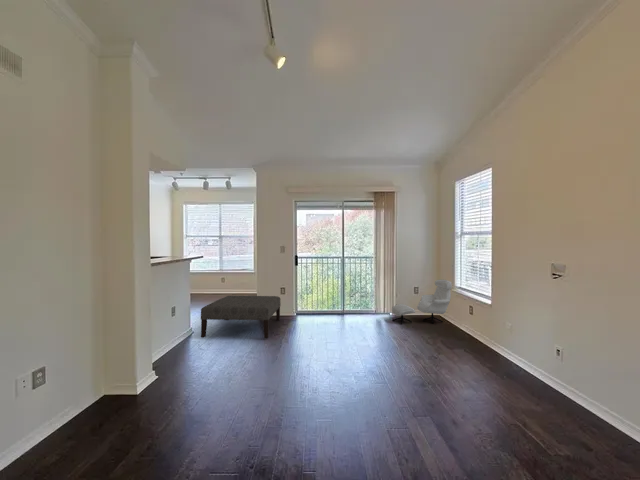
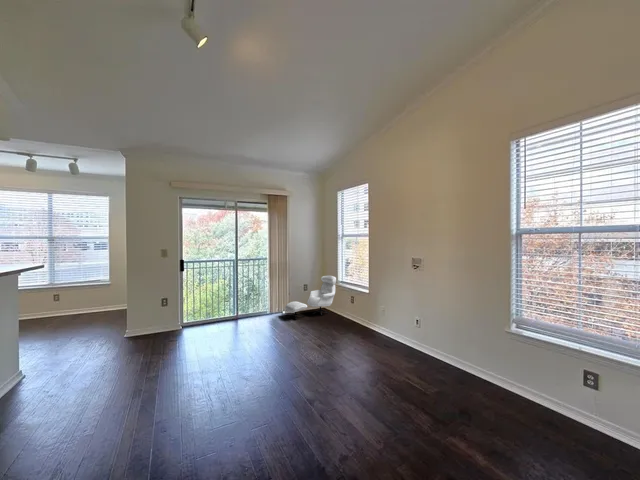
ottoman: present [201,296,281,338] -> none [58,309,165,374]

